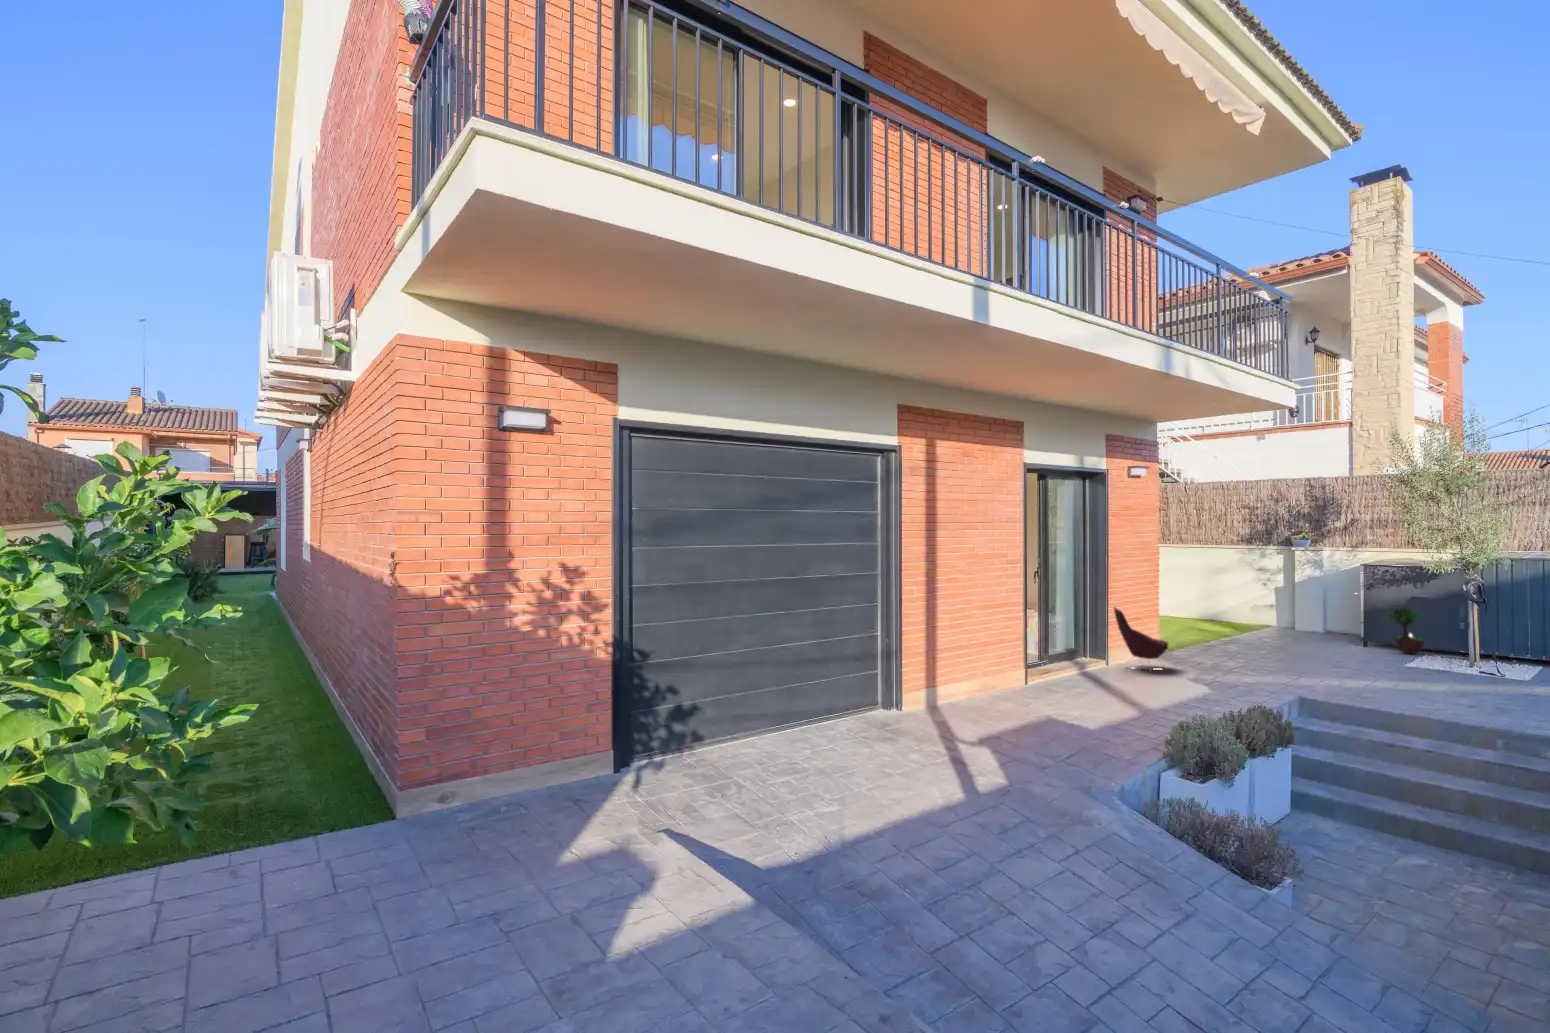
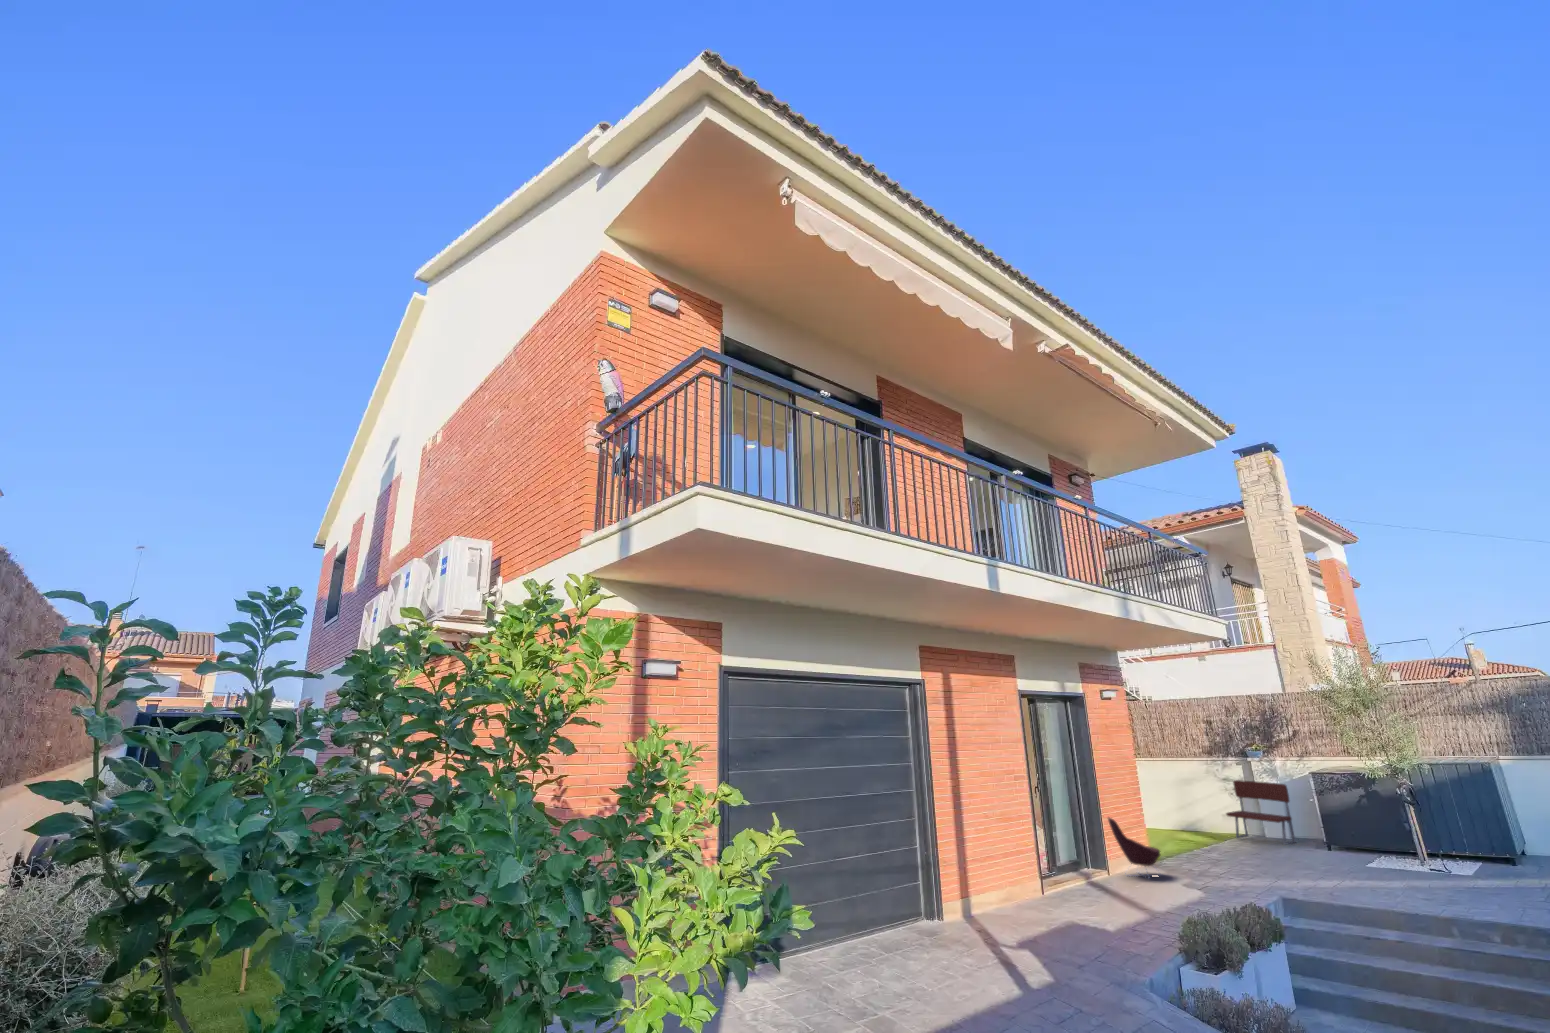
bench: none [1254,572,1330,640] -> present [1227,780,1296,845]
potted tree: present [1386,606,1424,654] -> none [1340,807,1380,857]

